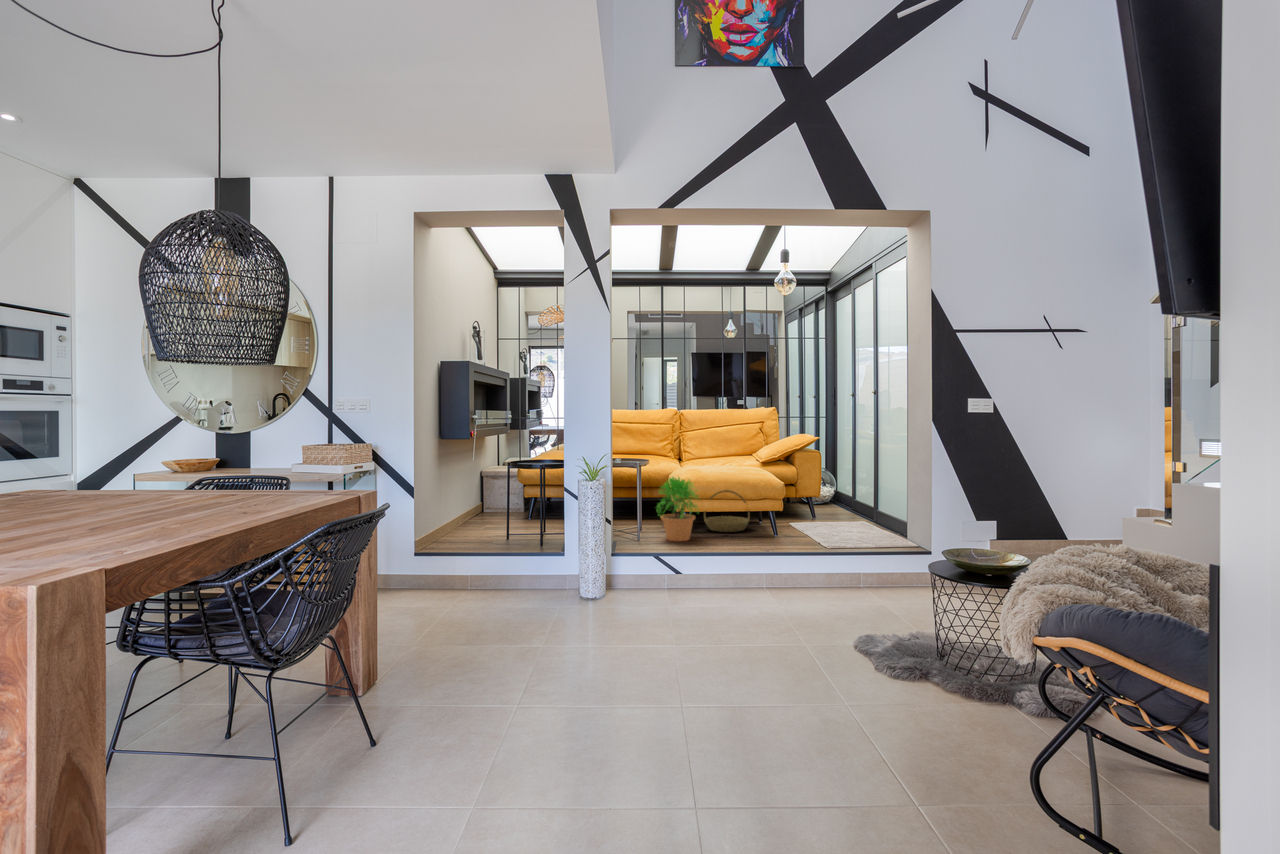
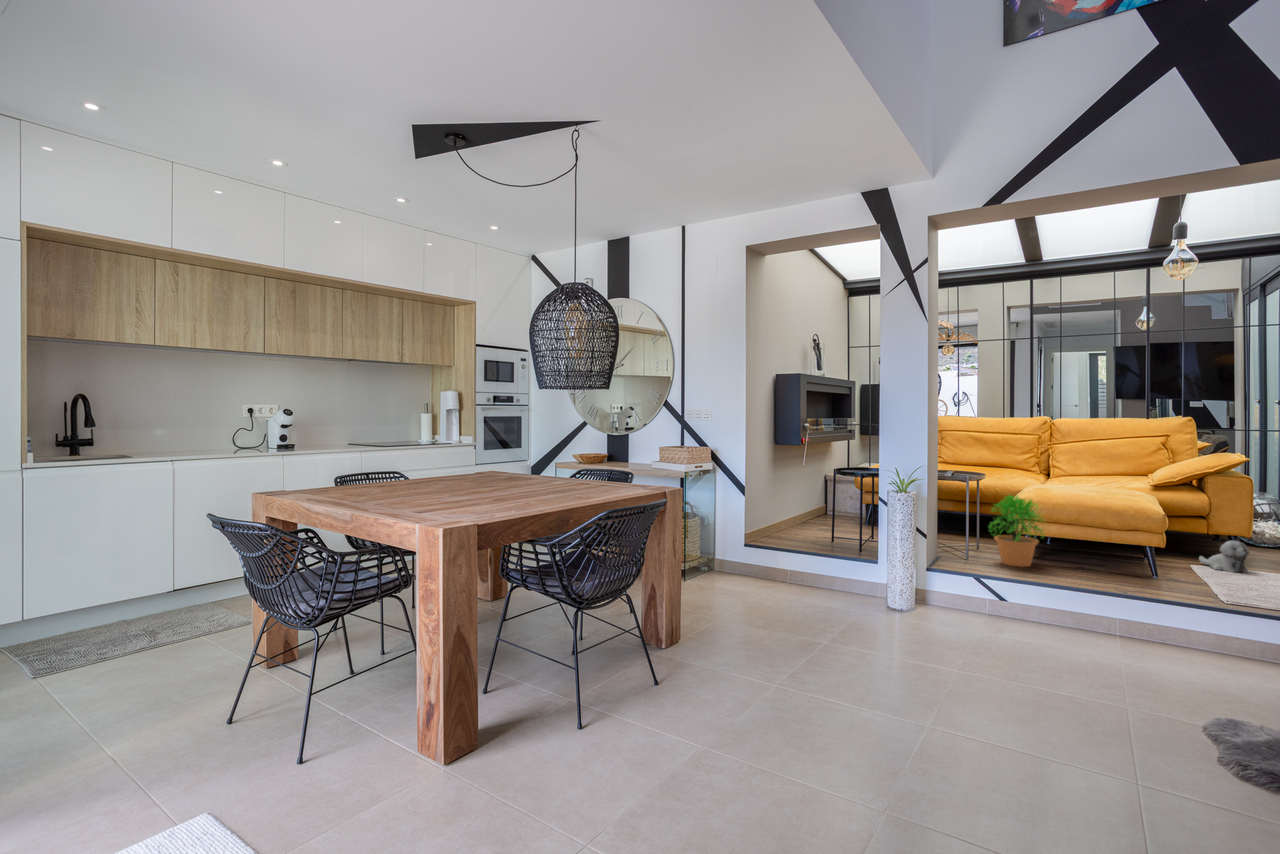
basket: present [704,490,750,532] -> none [1059,515,1124,565]
plush toy: none [792,501,824,526] -> present [1199,541,1249,572]

